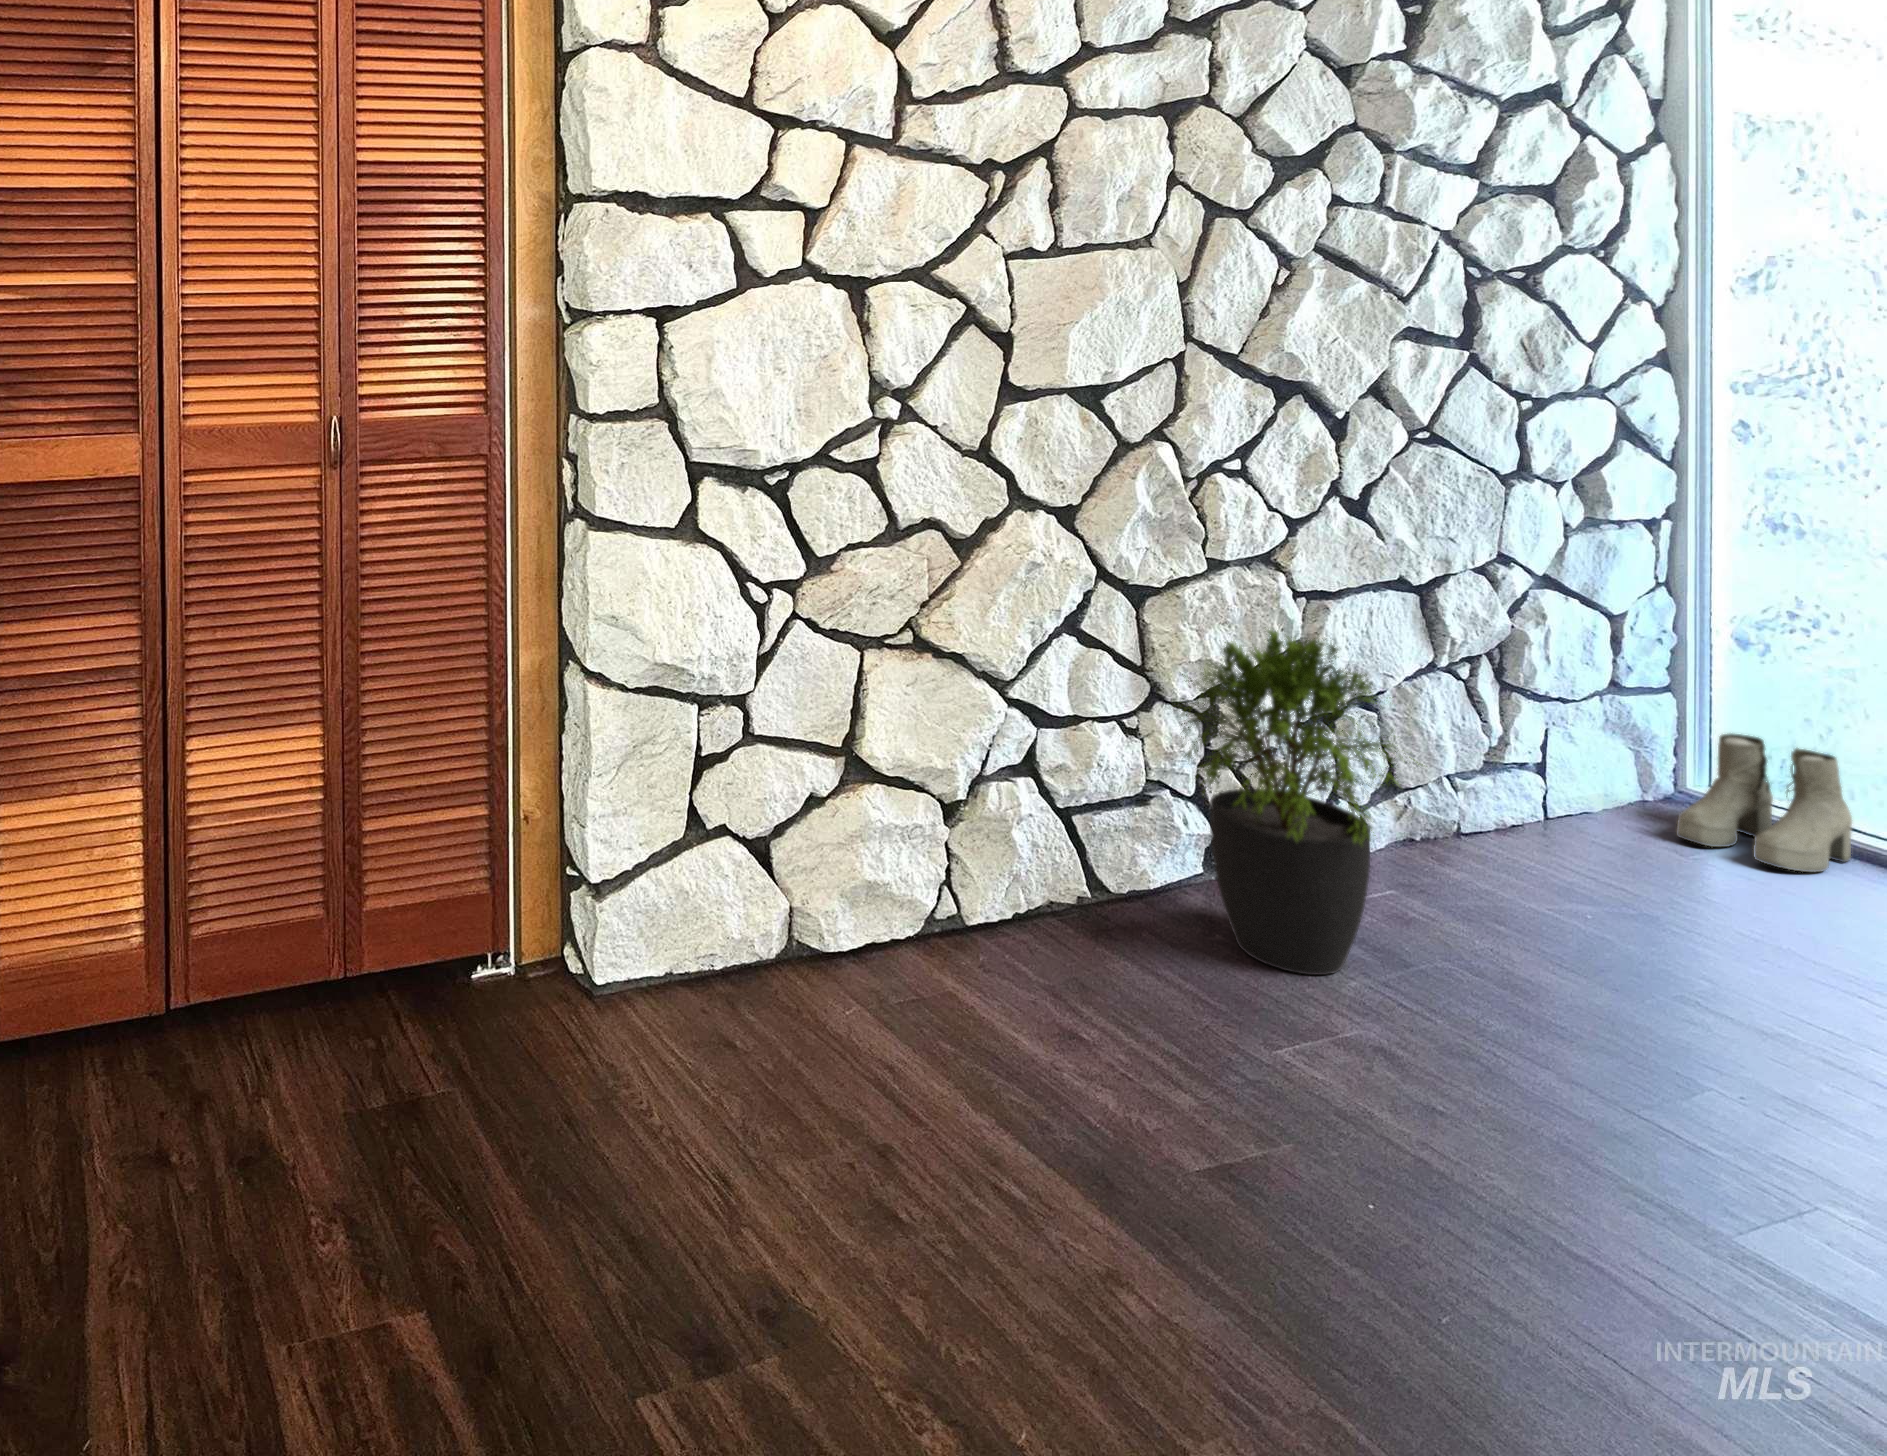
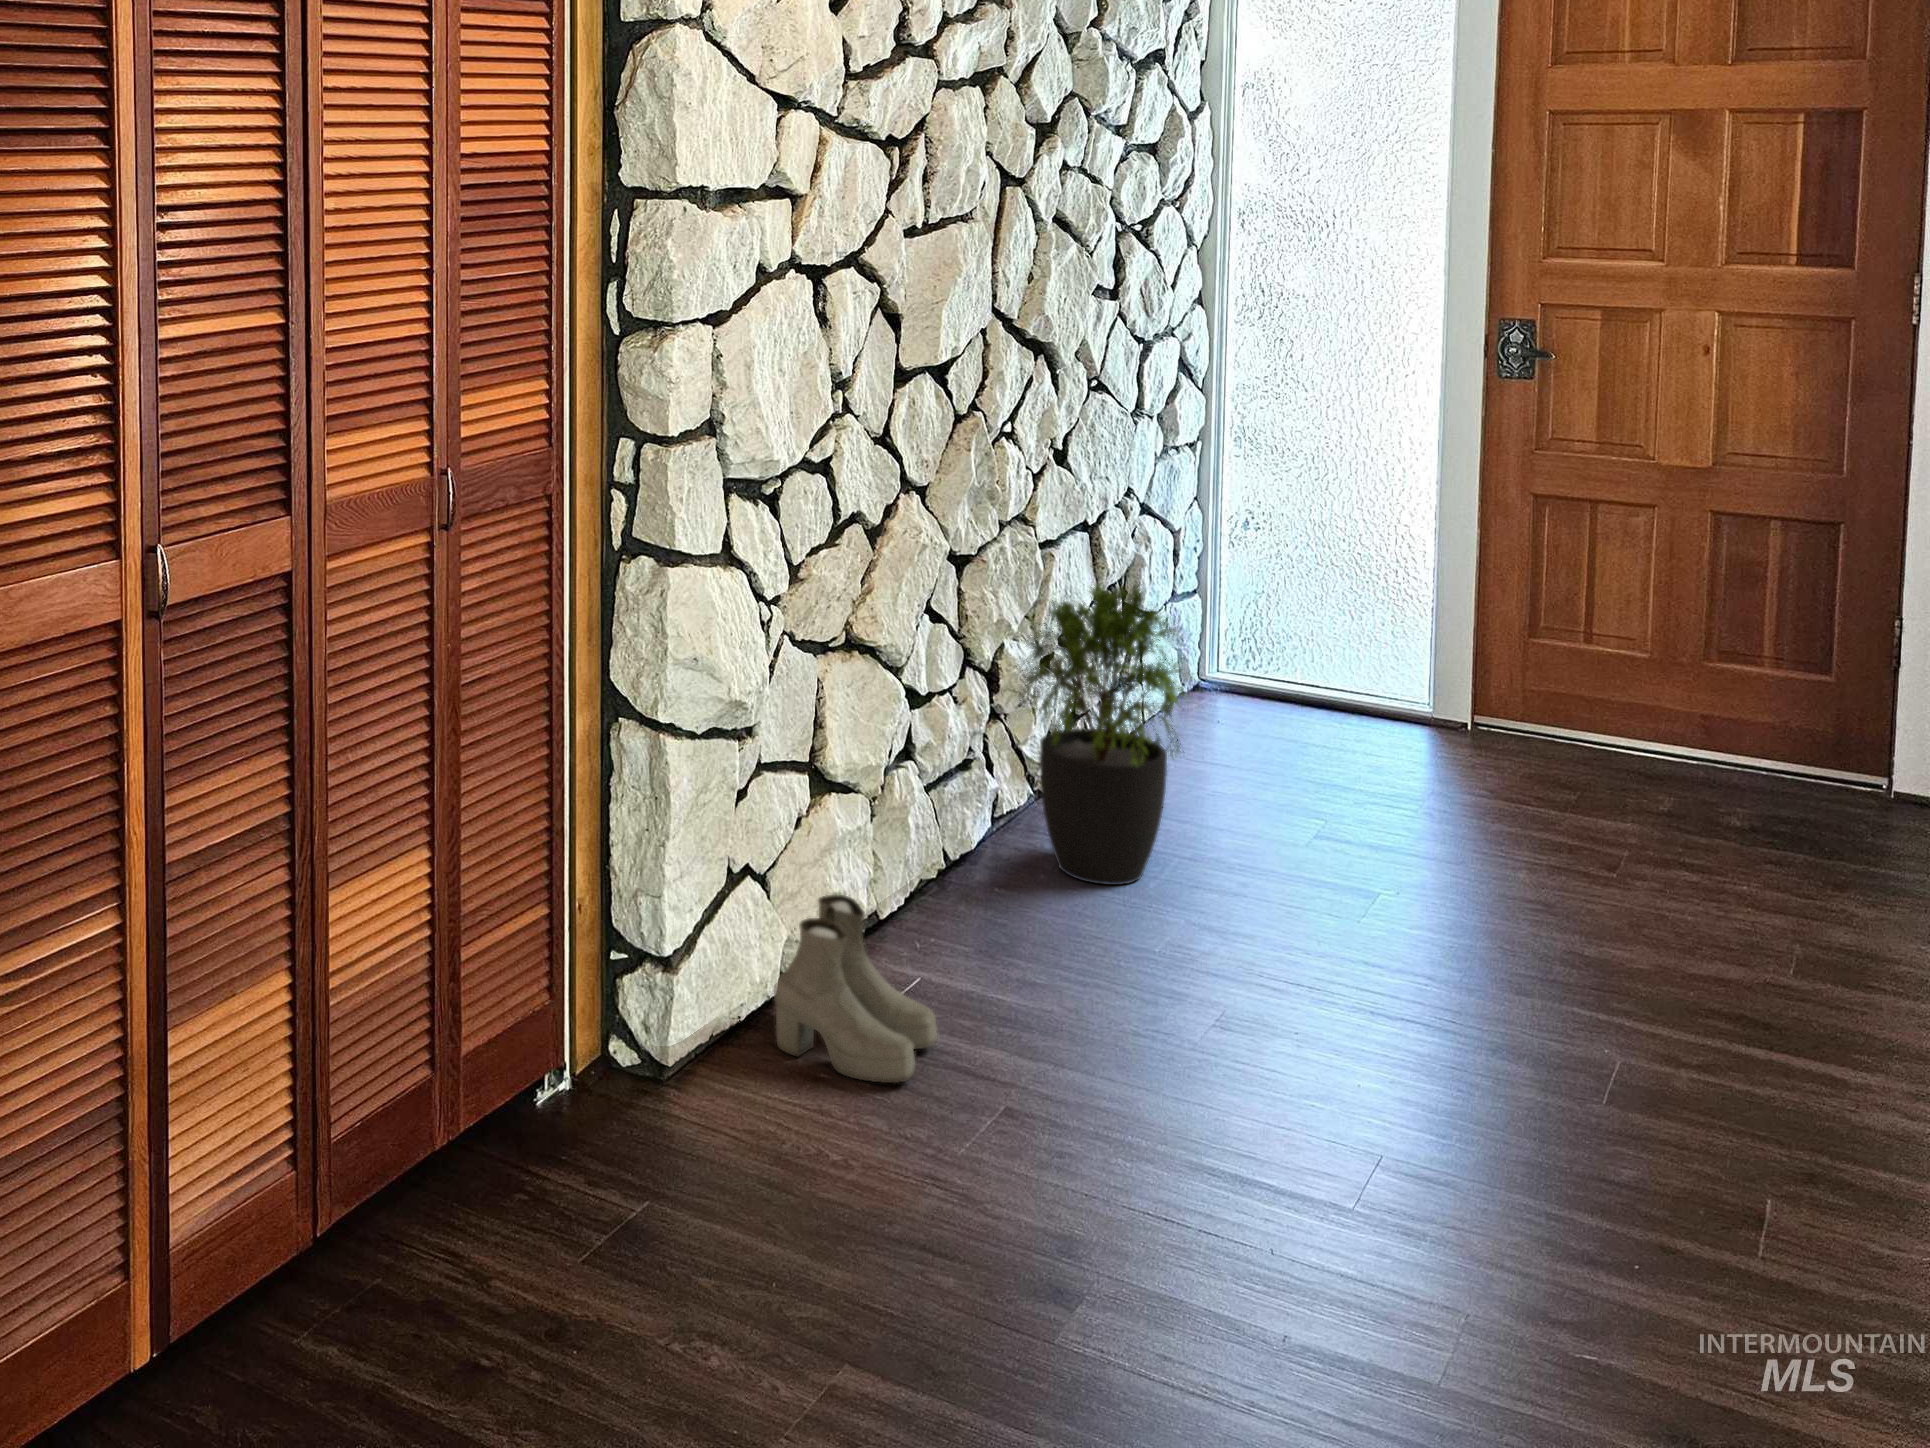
boots: present [1676,733,1852,872] -> present [774,895,937,1083]

